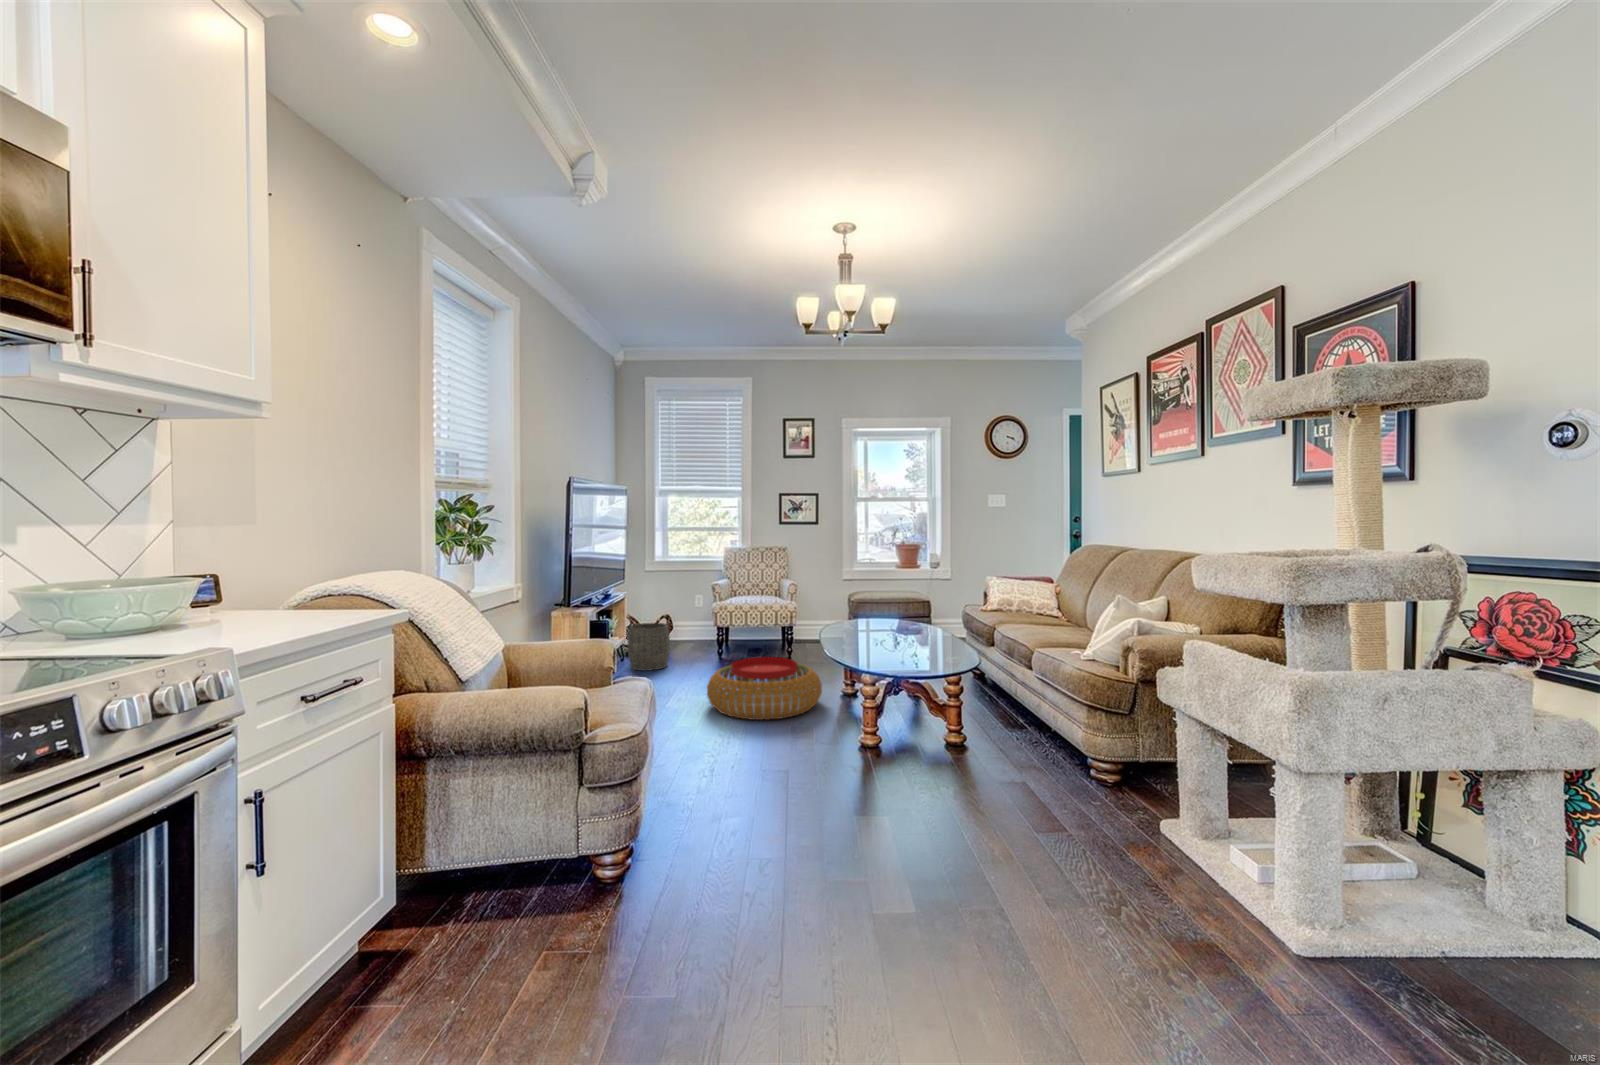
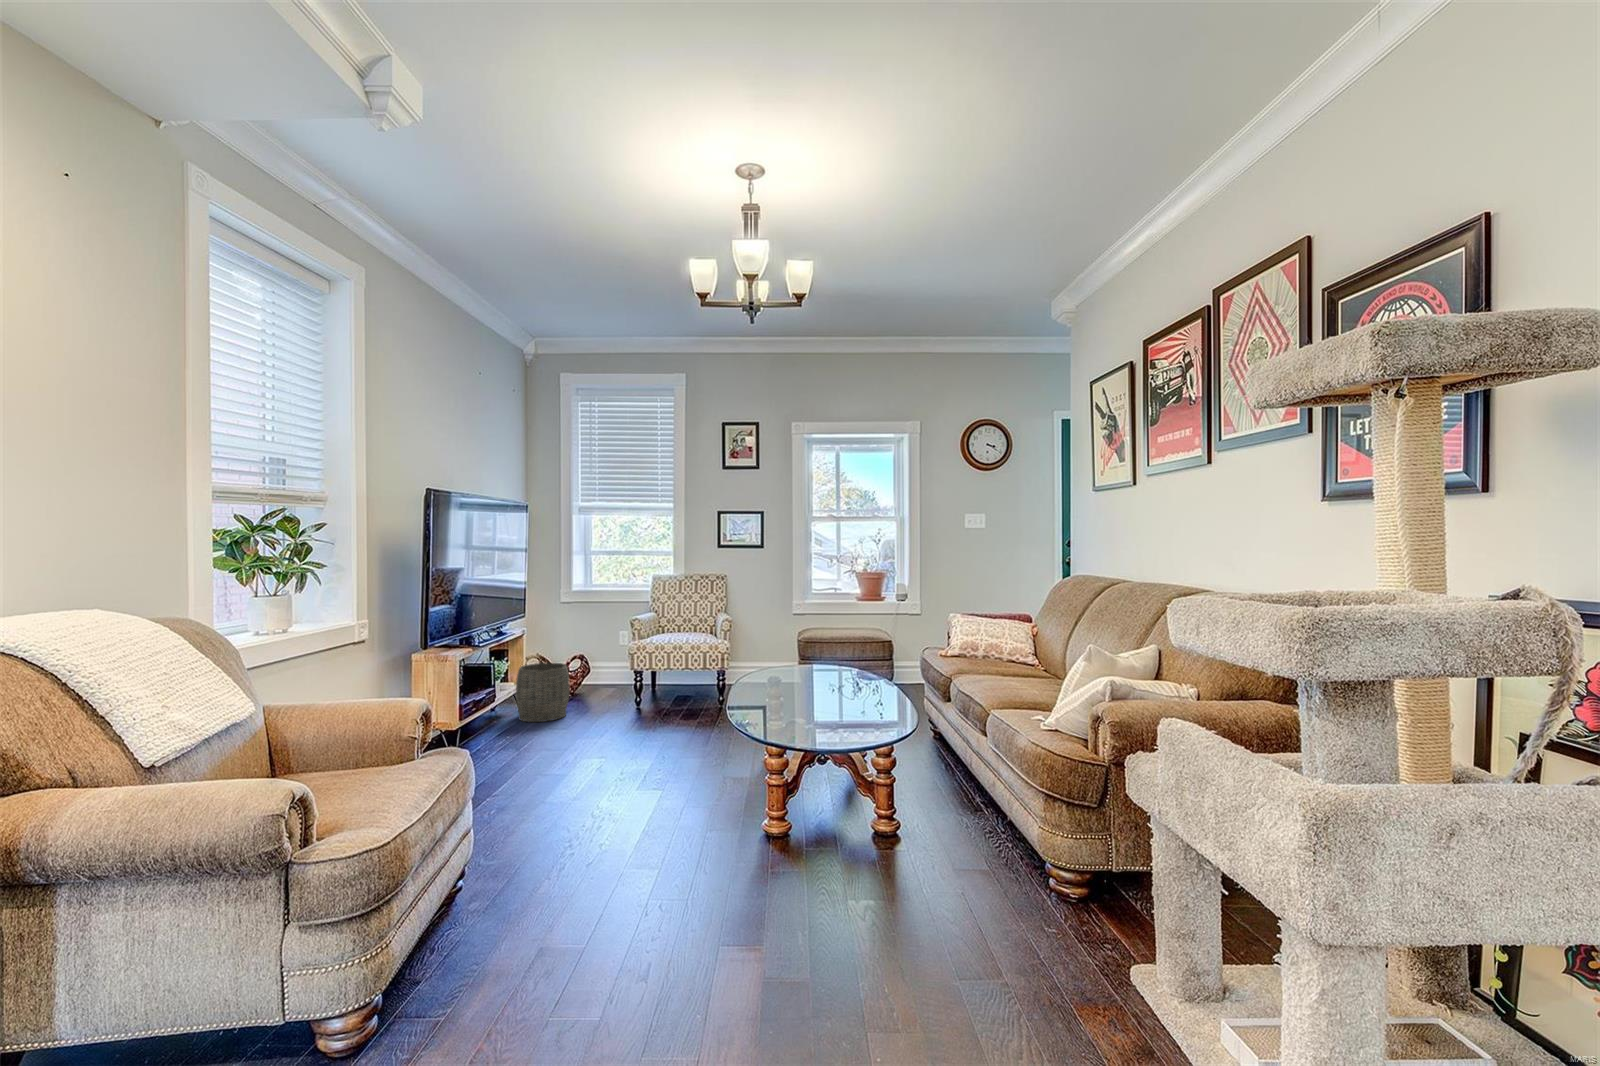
pouf: present [707,657,822,720] -> none [580,711,729,796]

